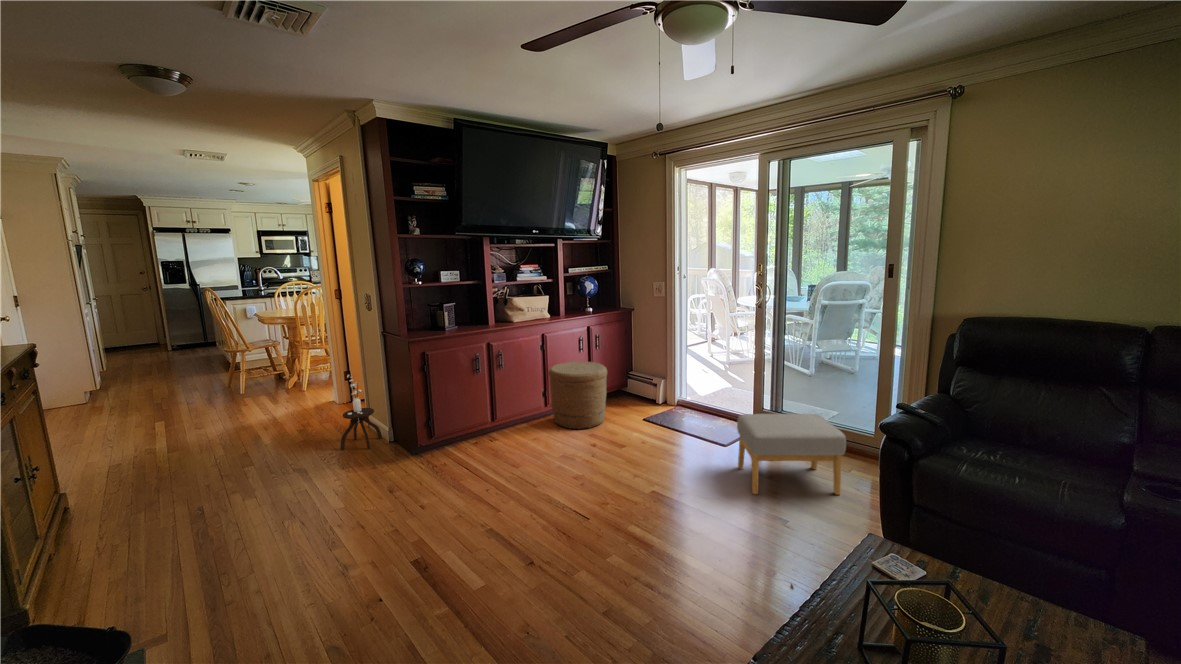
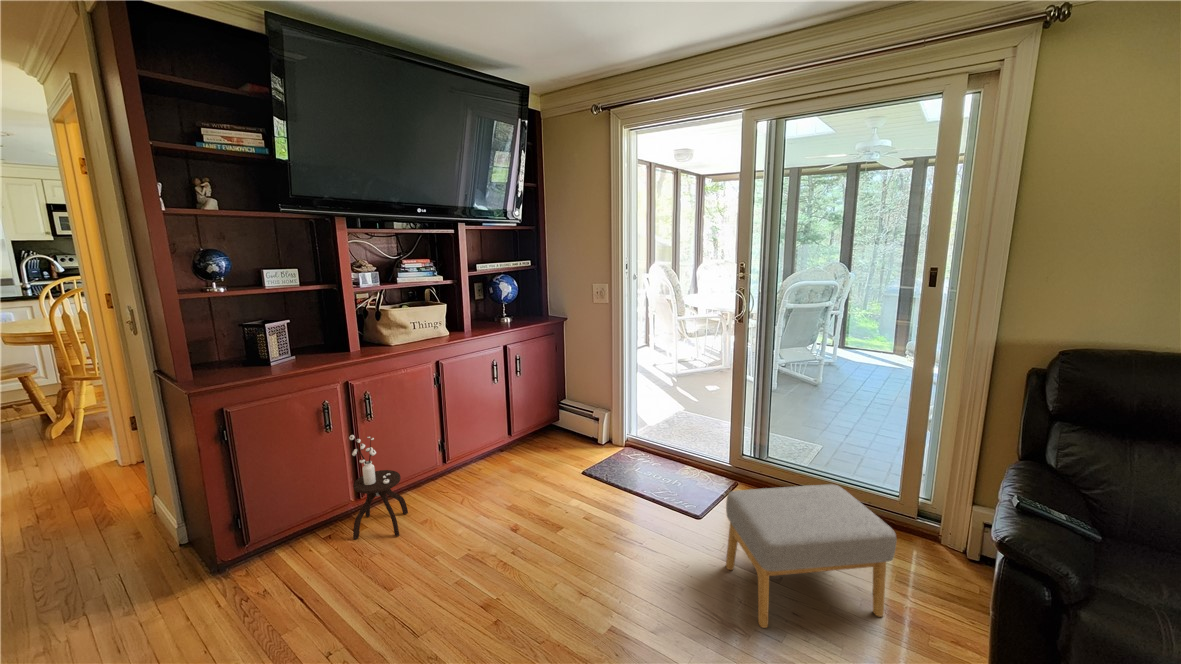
woven basket: present [548,362,607,429] -> none [445,397,531,502]
side table: present [341,375,382,450] -> present [349,434,408,540]

